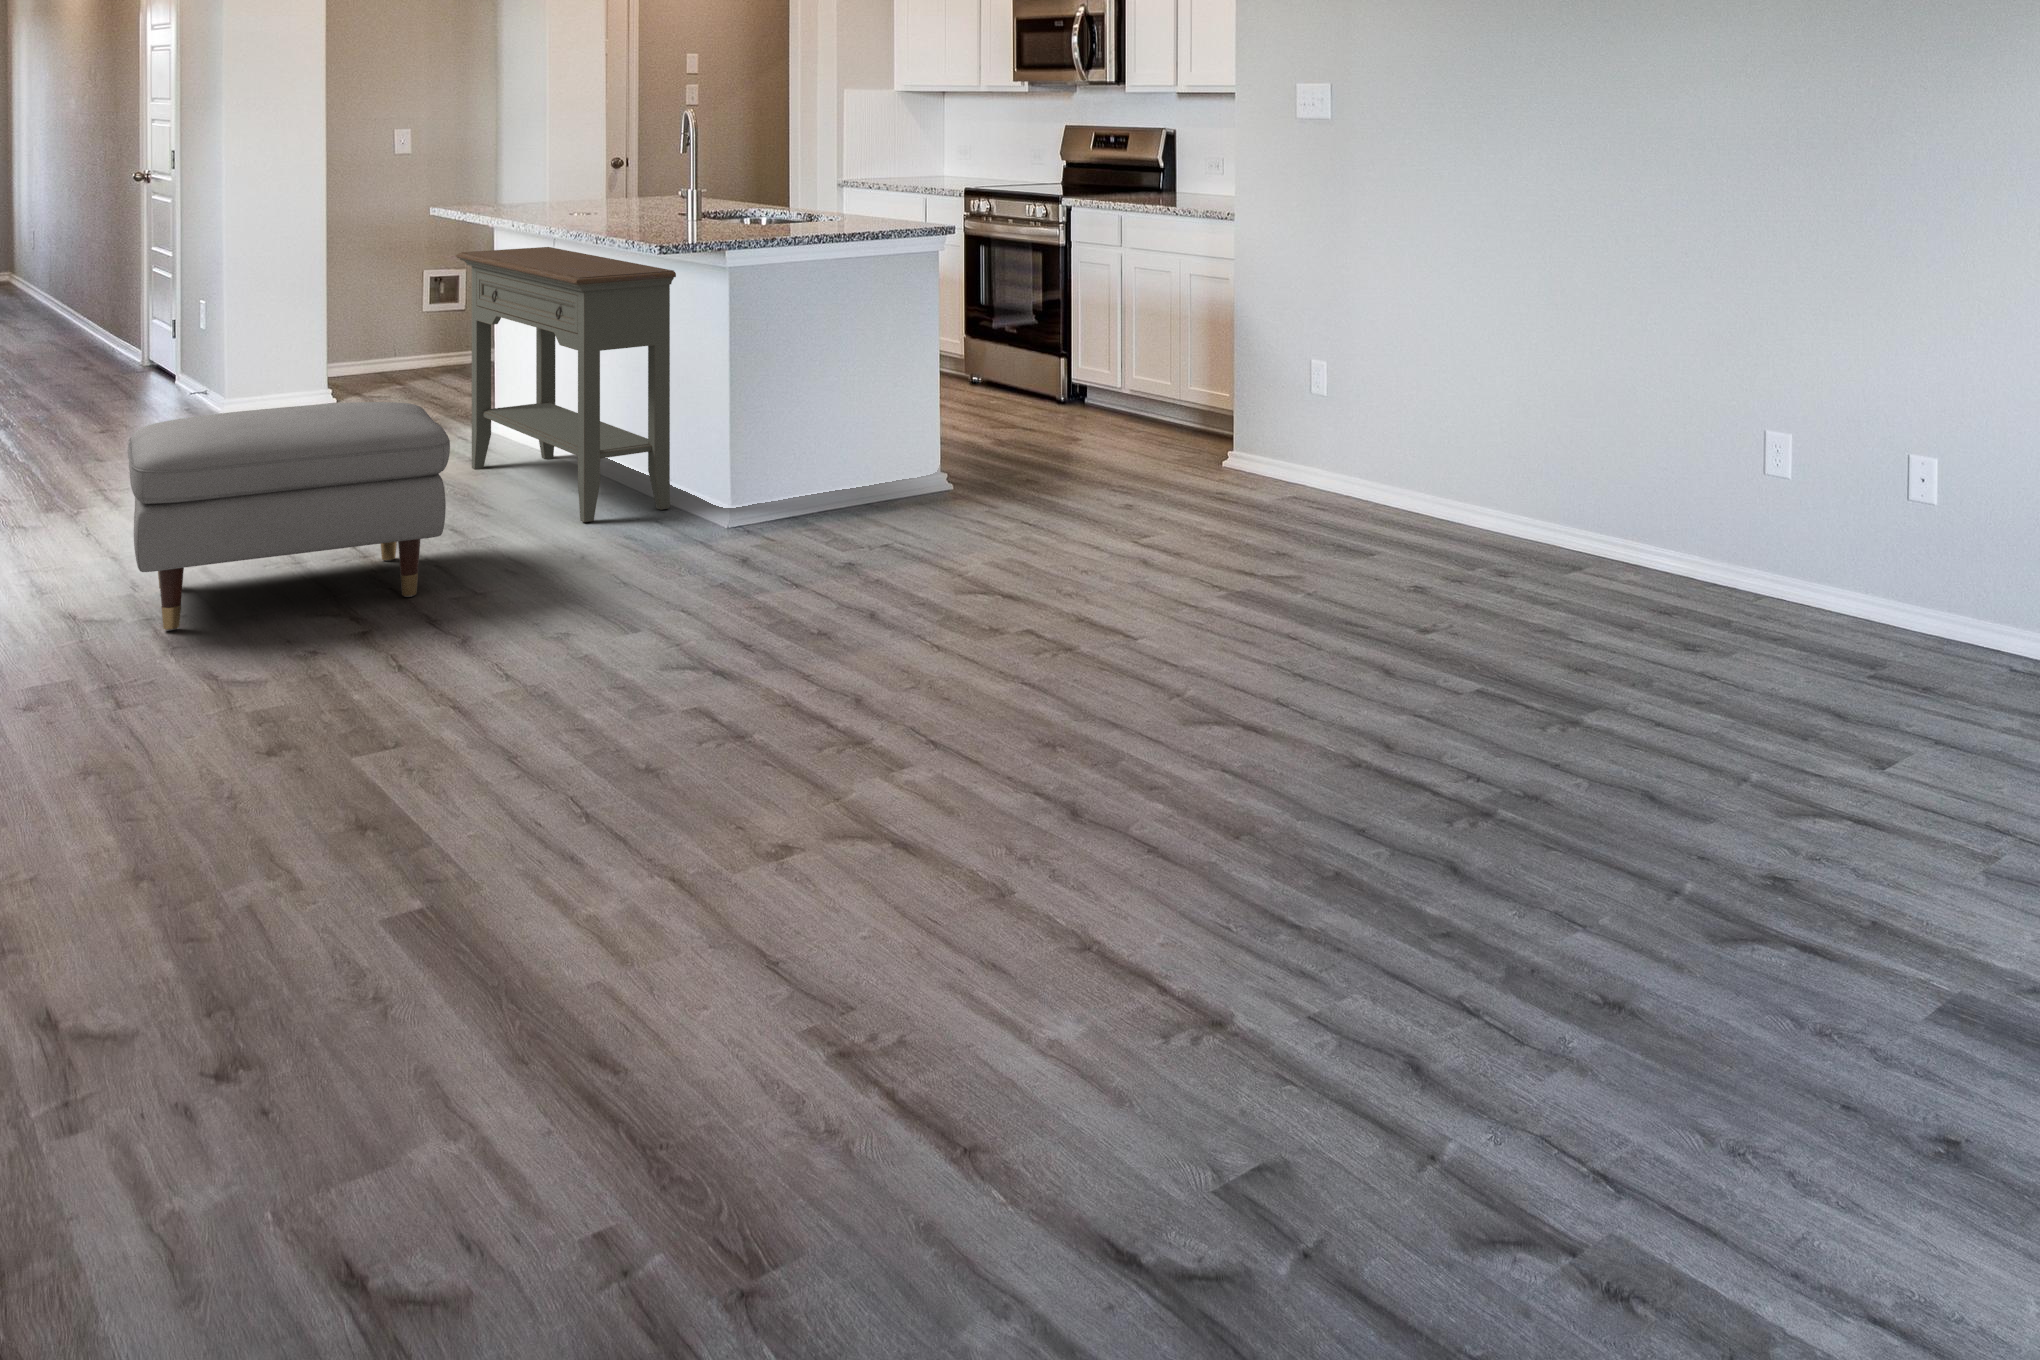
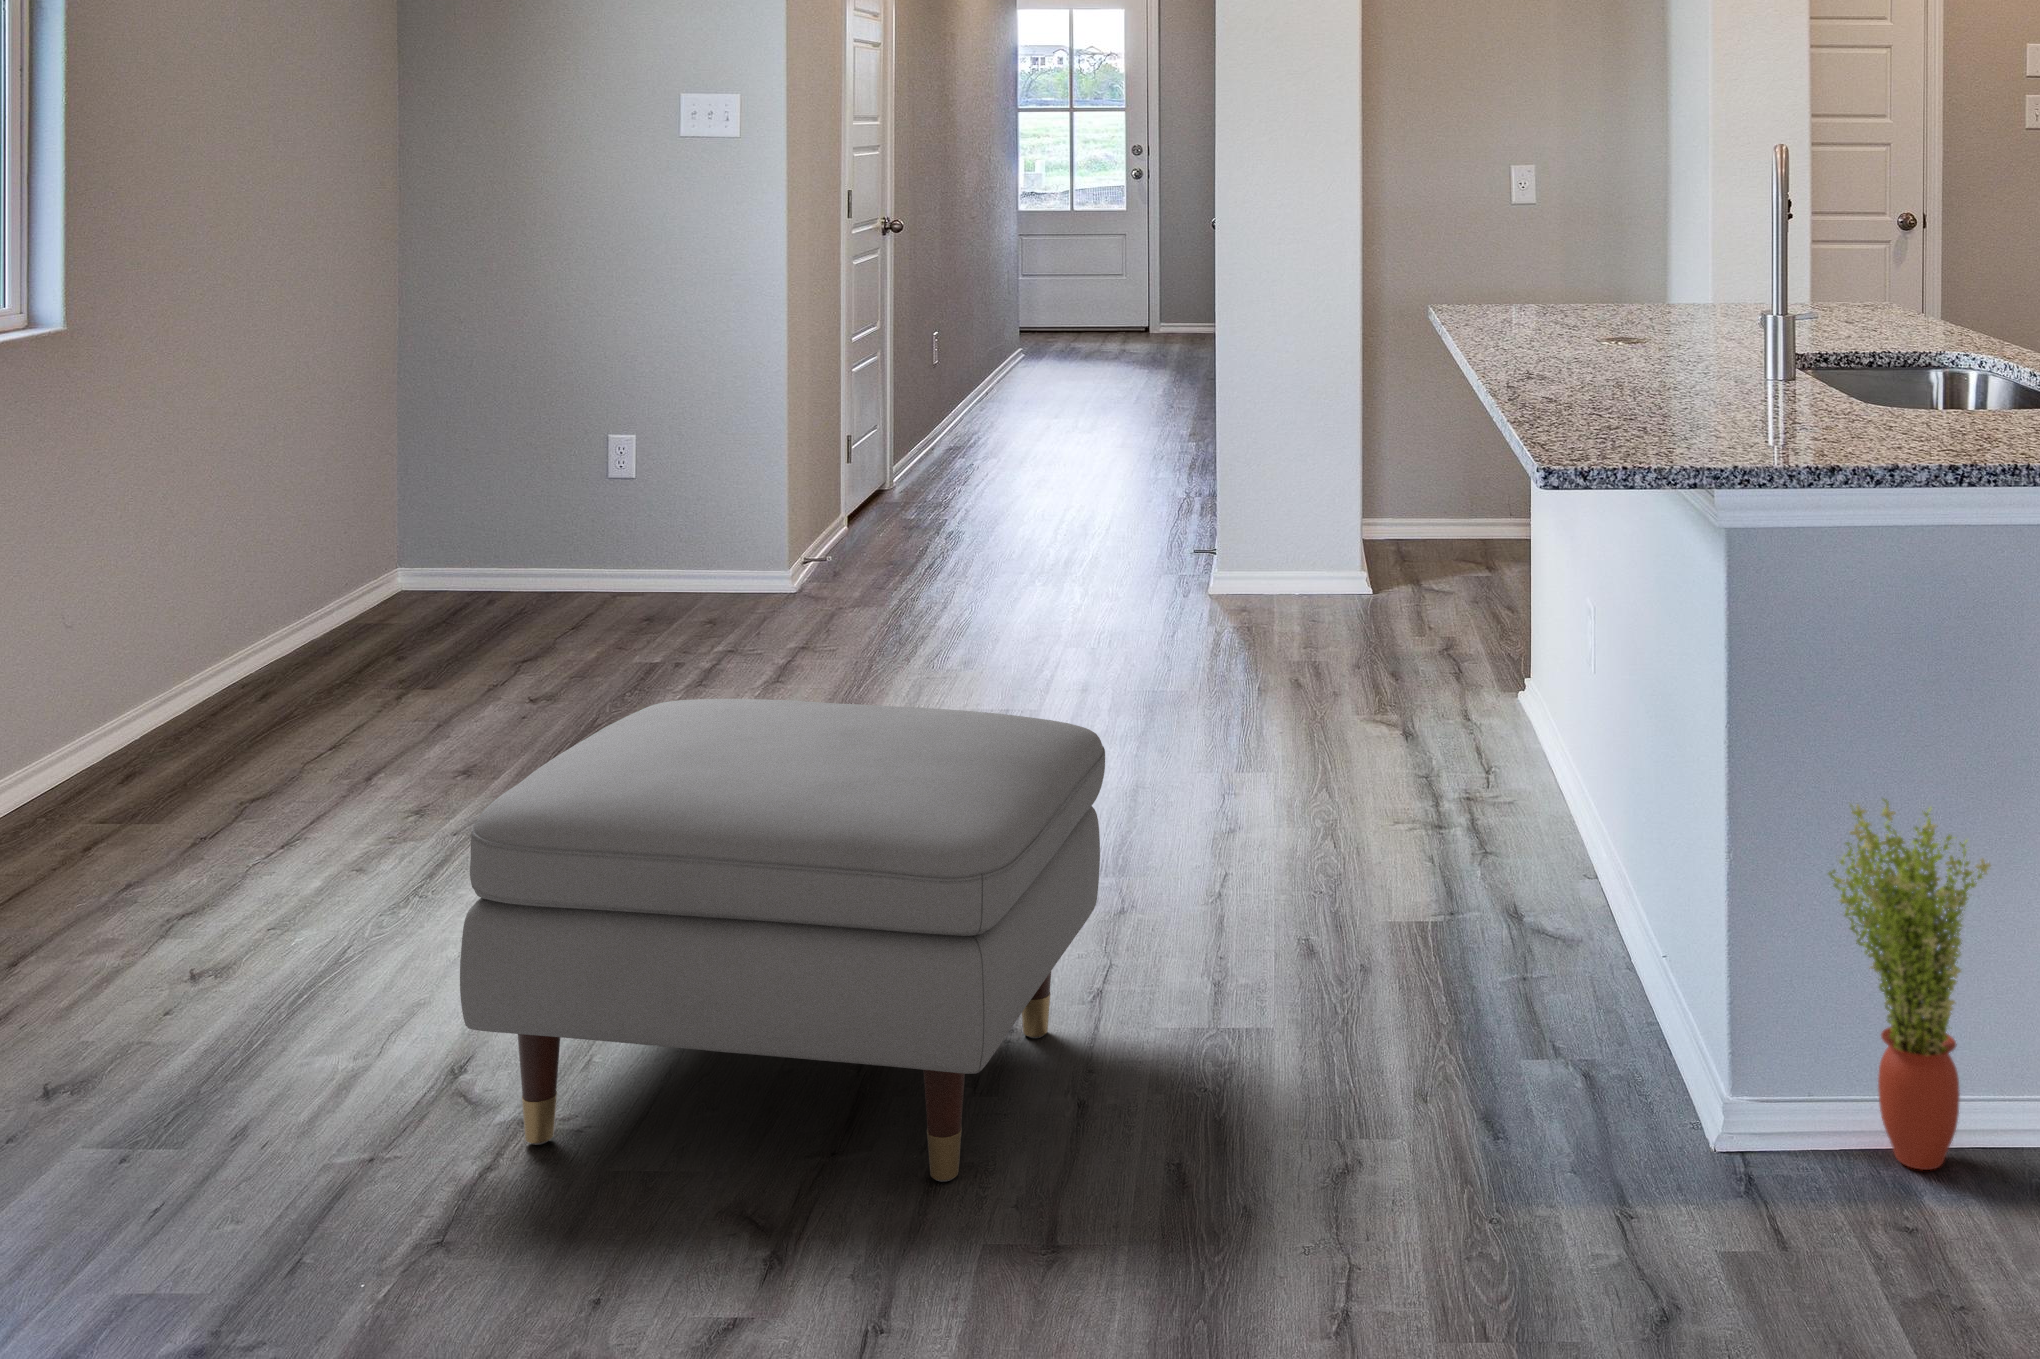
console table: present [456,247,676,522] -> none [1377,397,1632,1024]
potted plant: none [783,374,846,518] -> present [1828,799,1990,1170]

